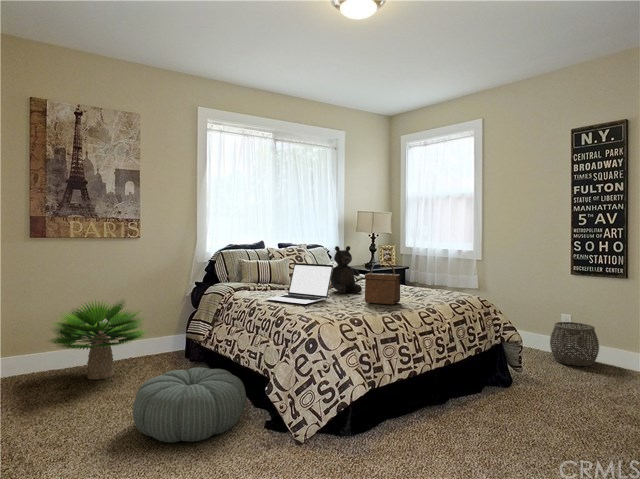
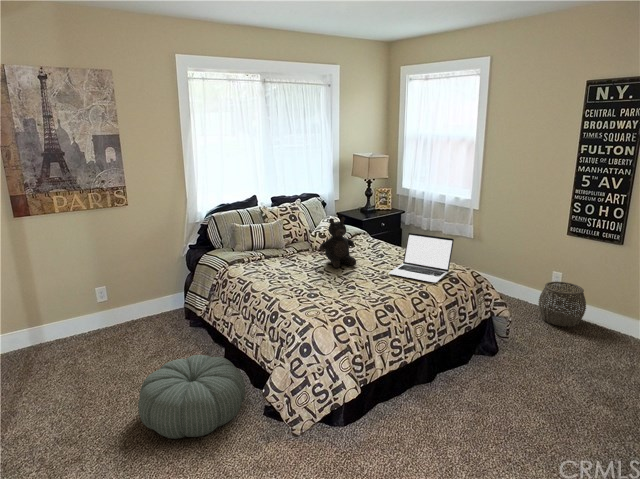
handbag: present [365,260,400,305] -> none [359,245,395,291]
laptop: present [266,263,333,304] -> present [389,233,454,283]
potted plant: present [51,300,145,379] -> none [46,274,149,353]

